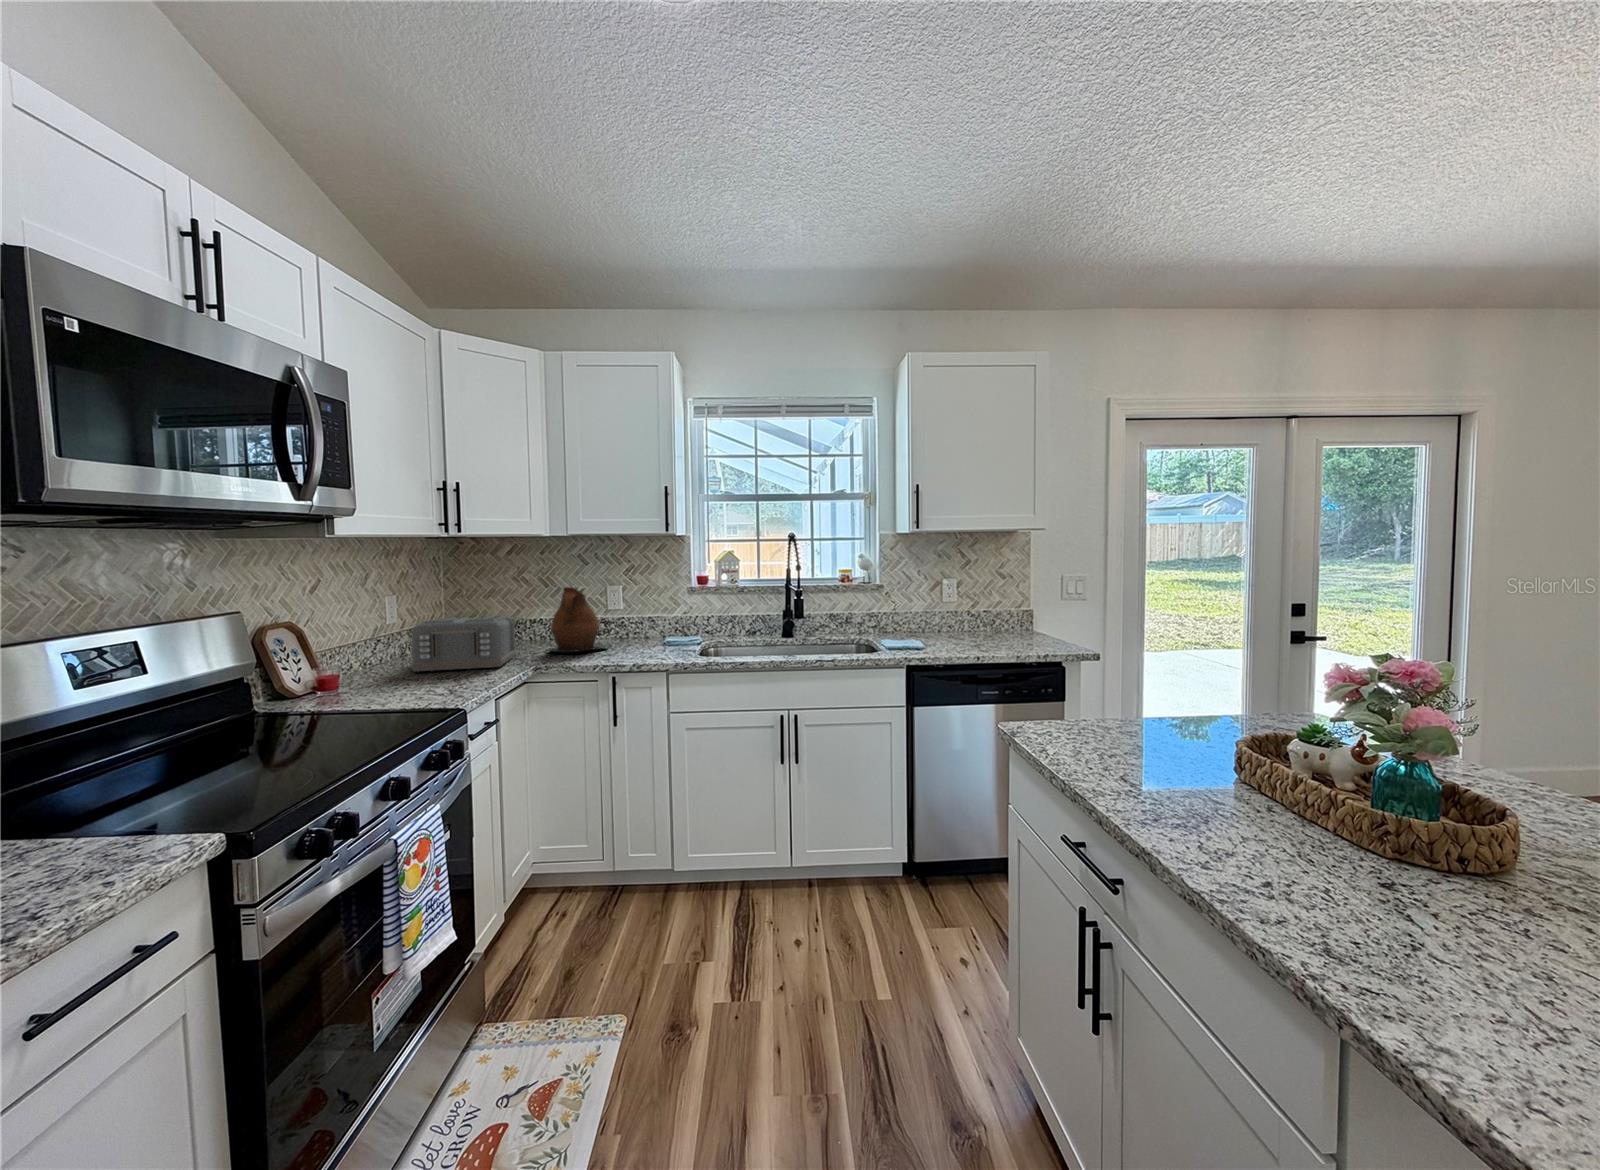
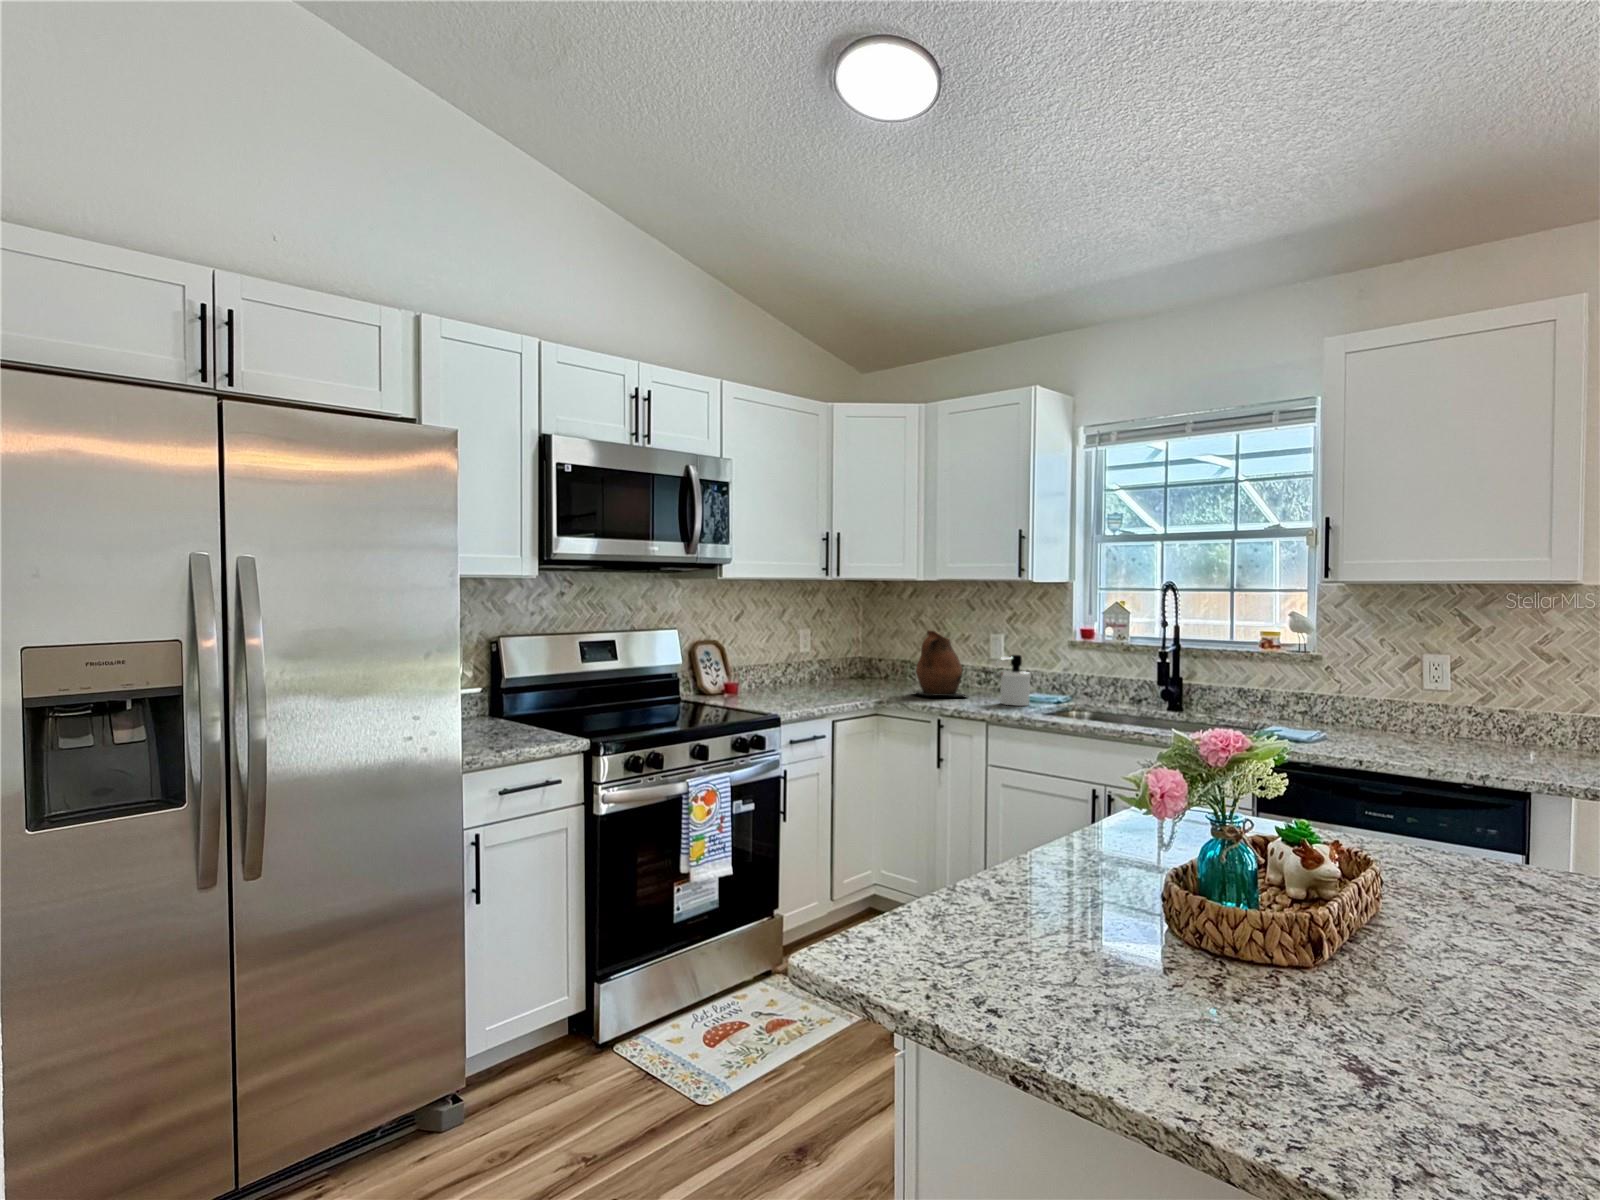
soap dispenser: none [647,603,676,650] -> present [996,655,1031,706]
toaster: present [411,616,516,671] -> none [793,651,887,698]

